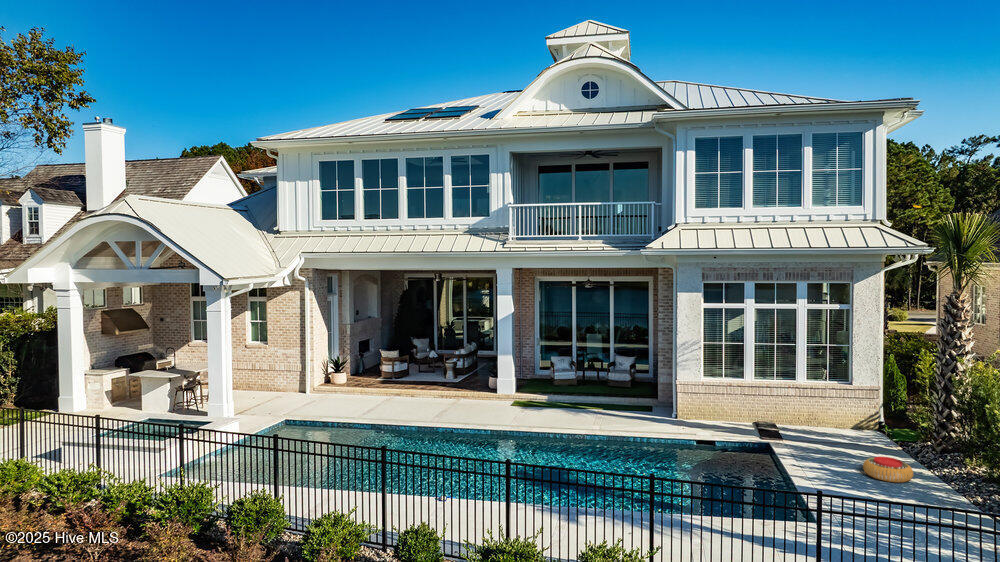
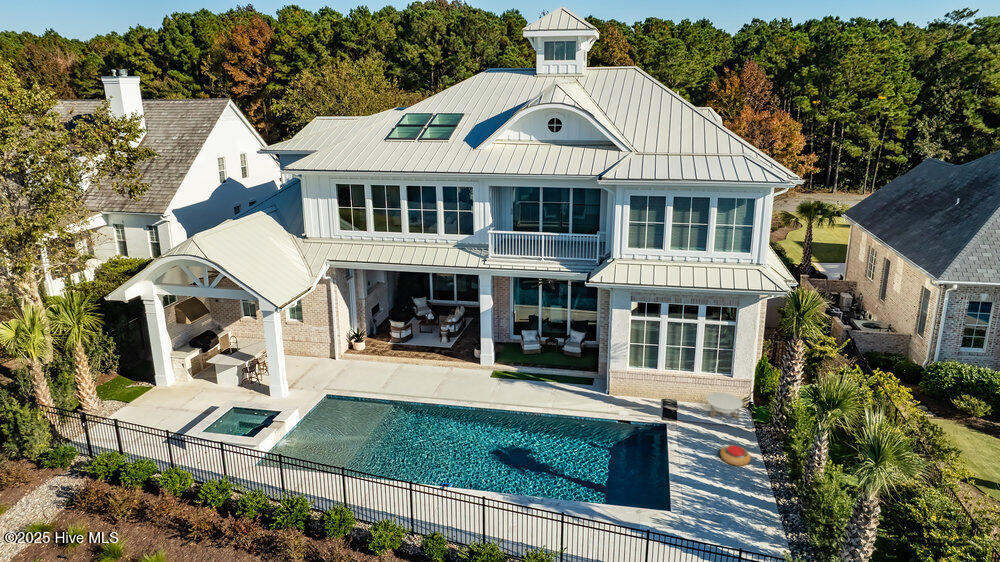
round table: none [820,407,877,438] -> present [706,393,743,419]

